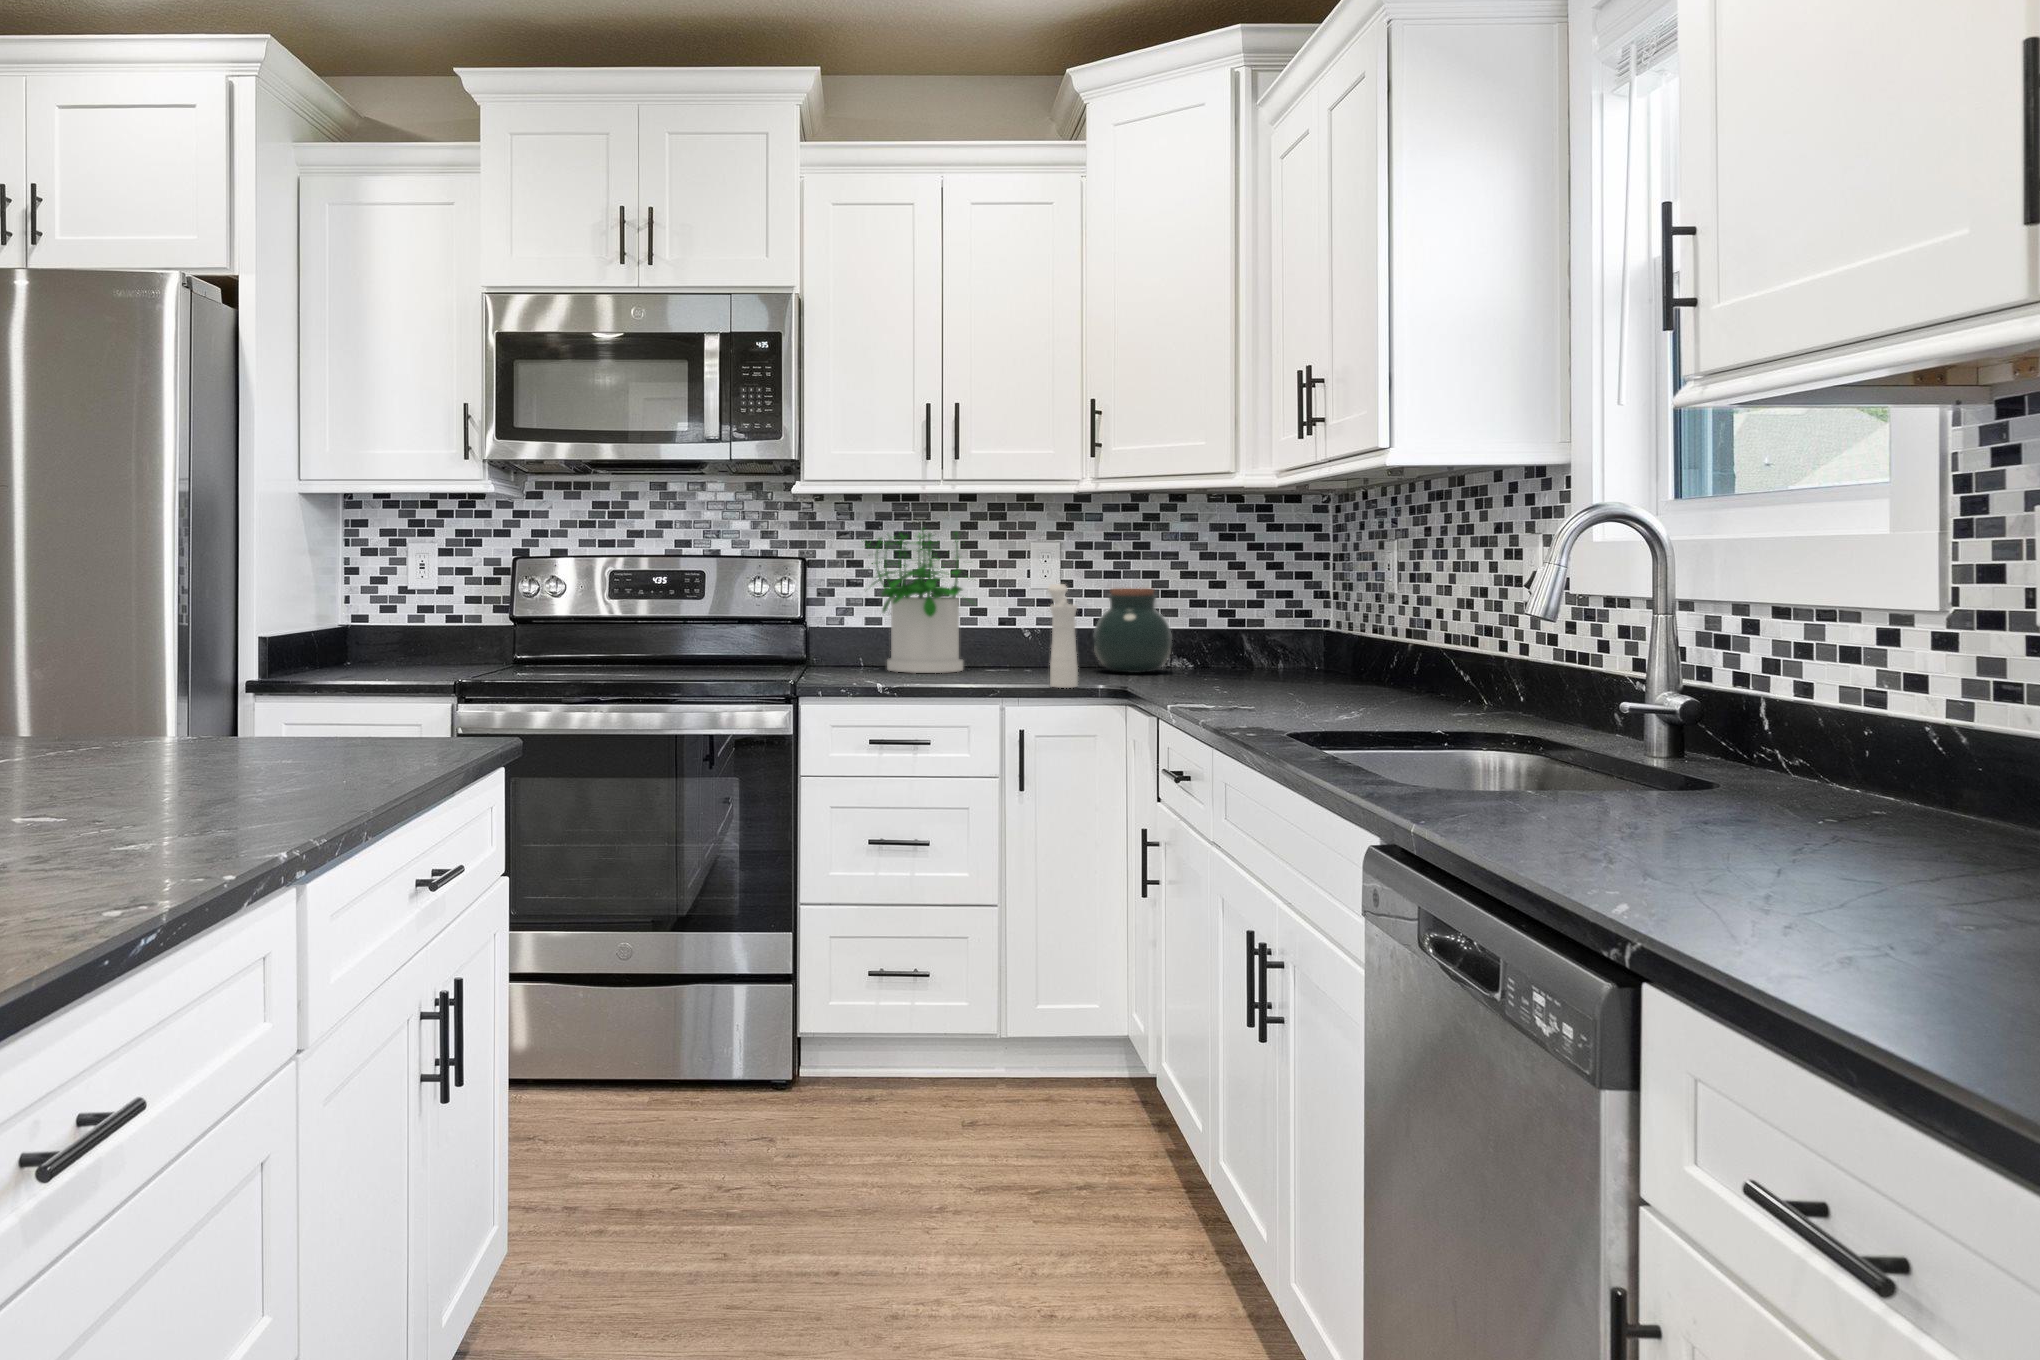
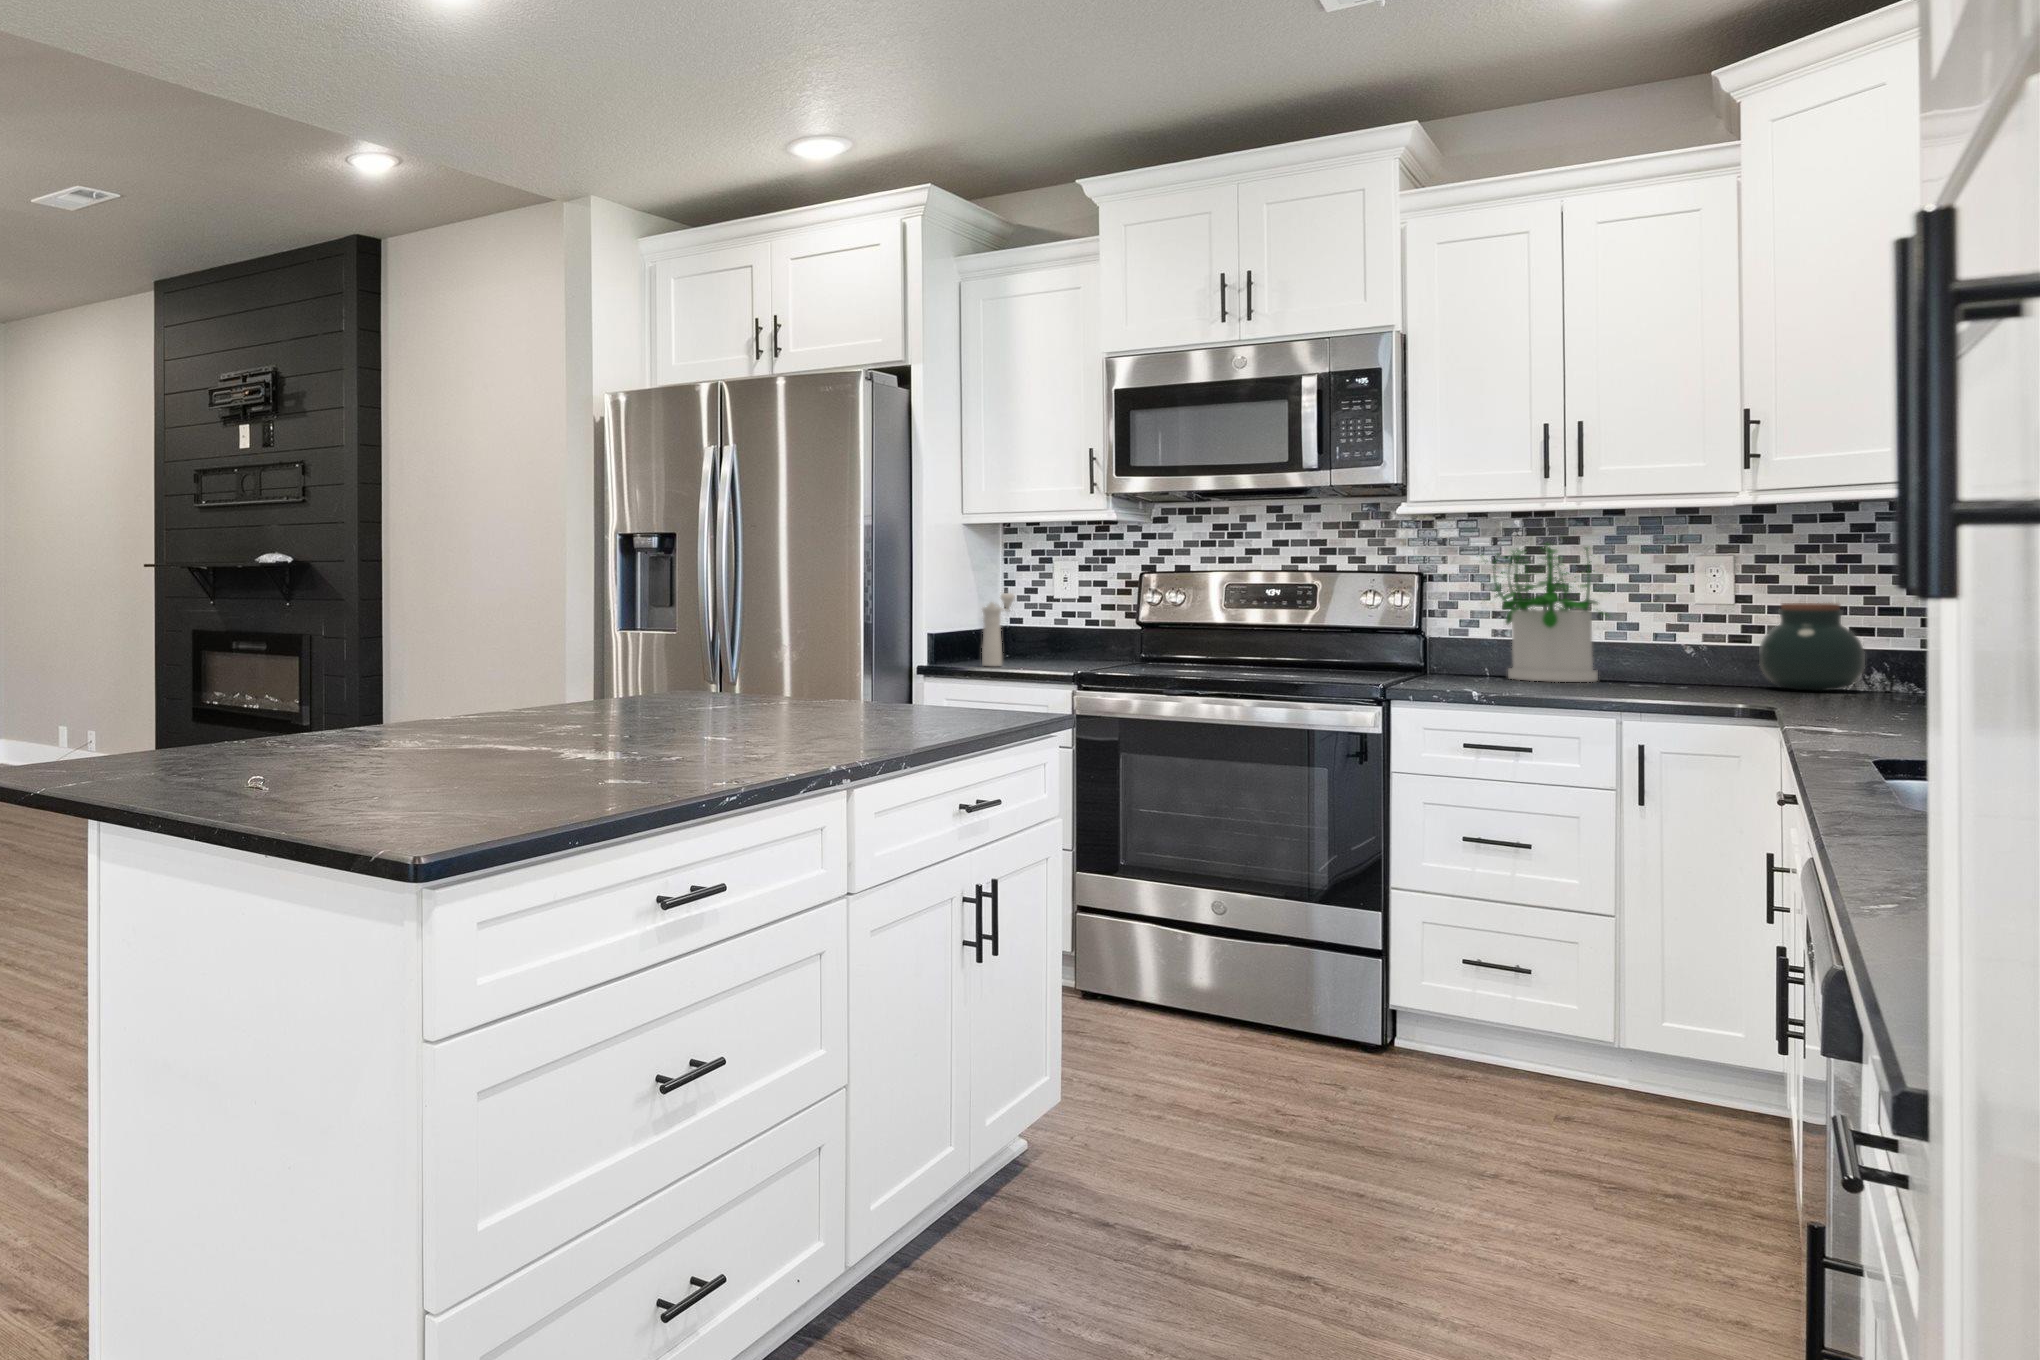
pepper mill: present [1048,584,1078,688] -> present [982,593,1015,666]

